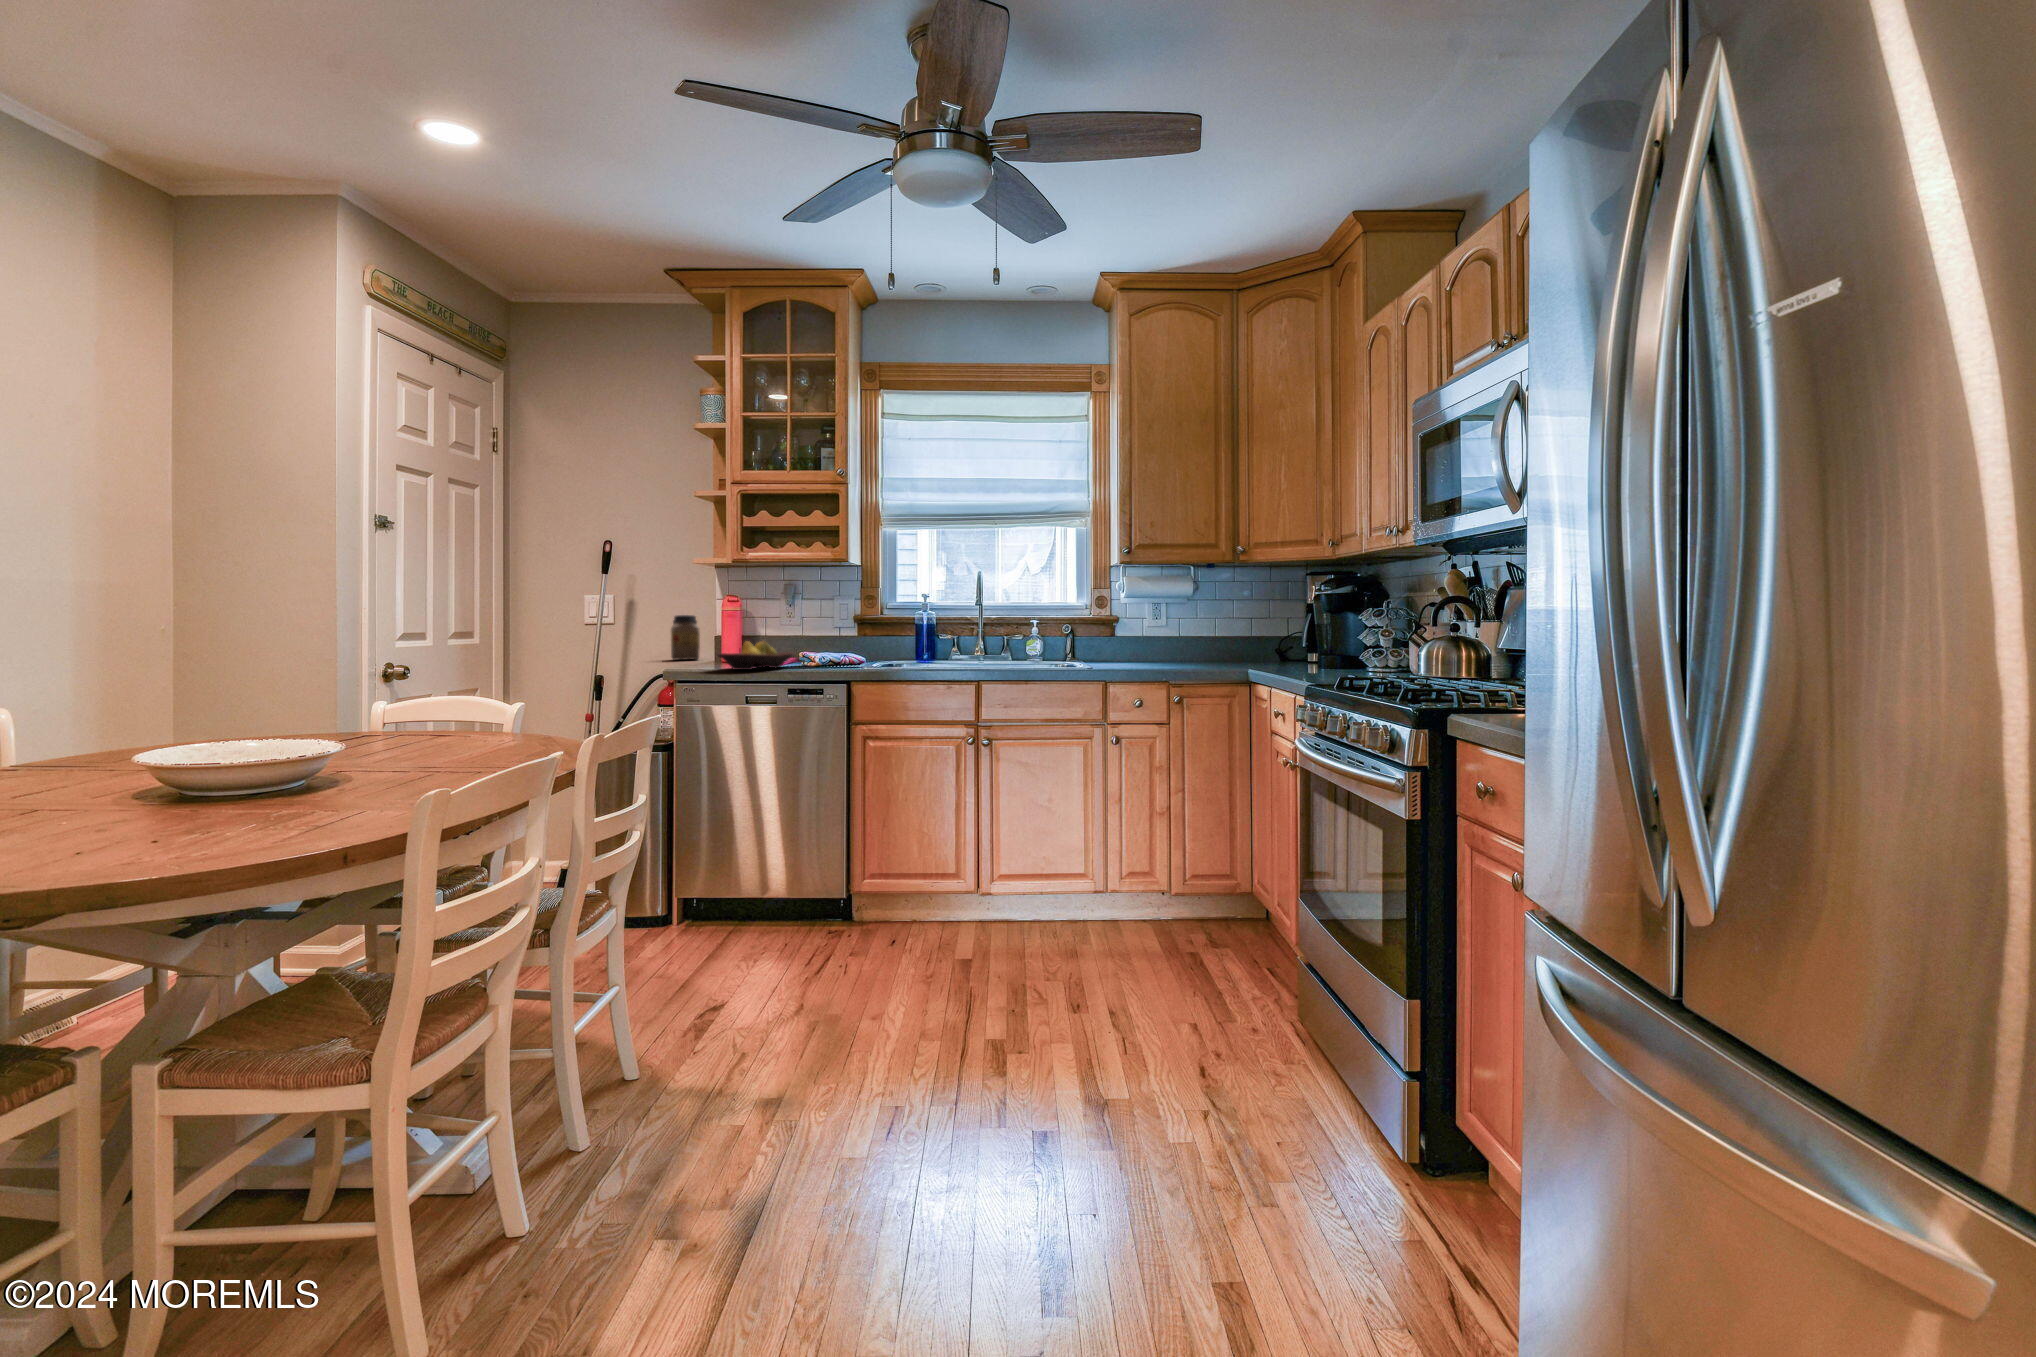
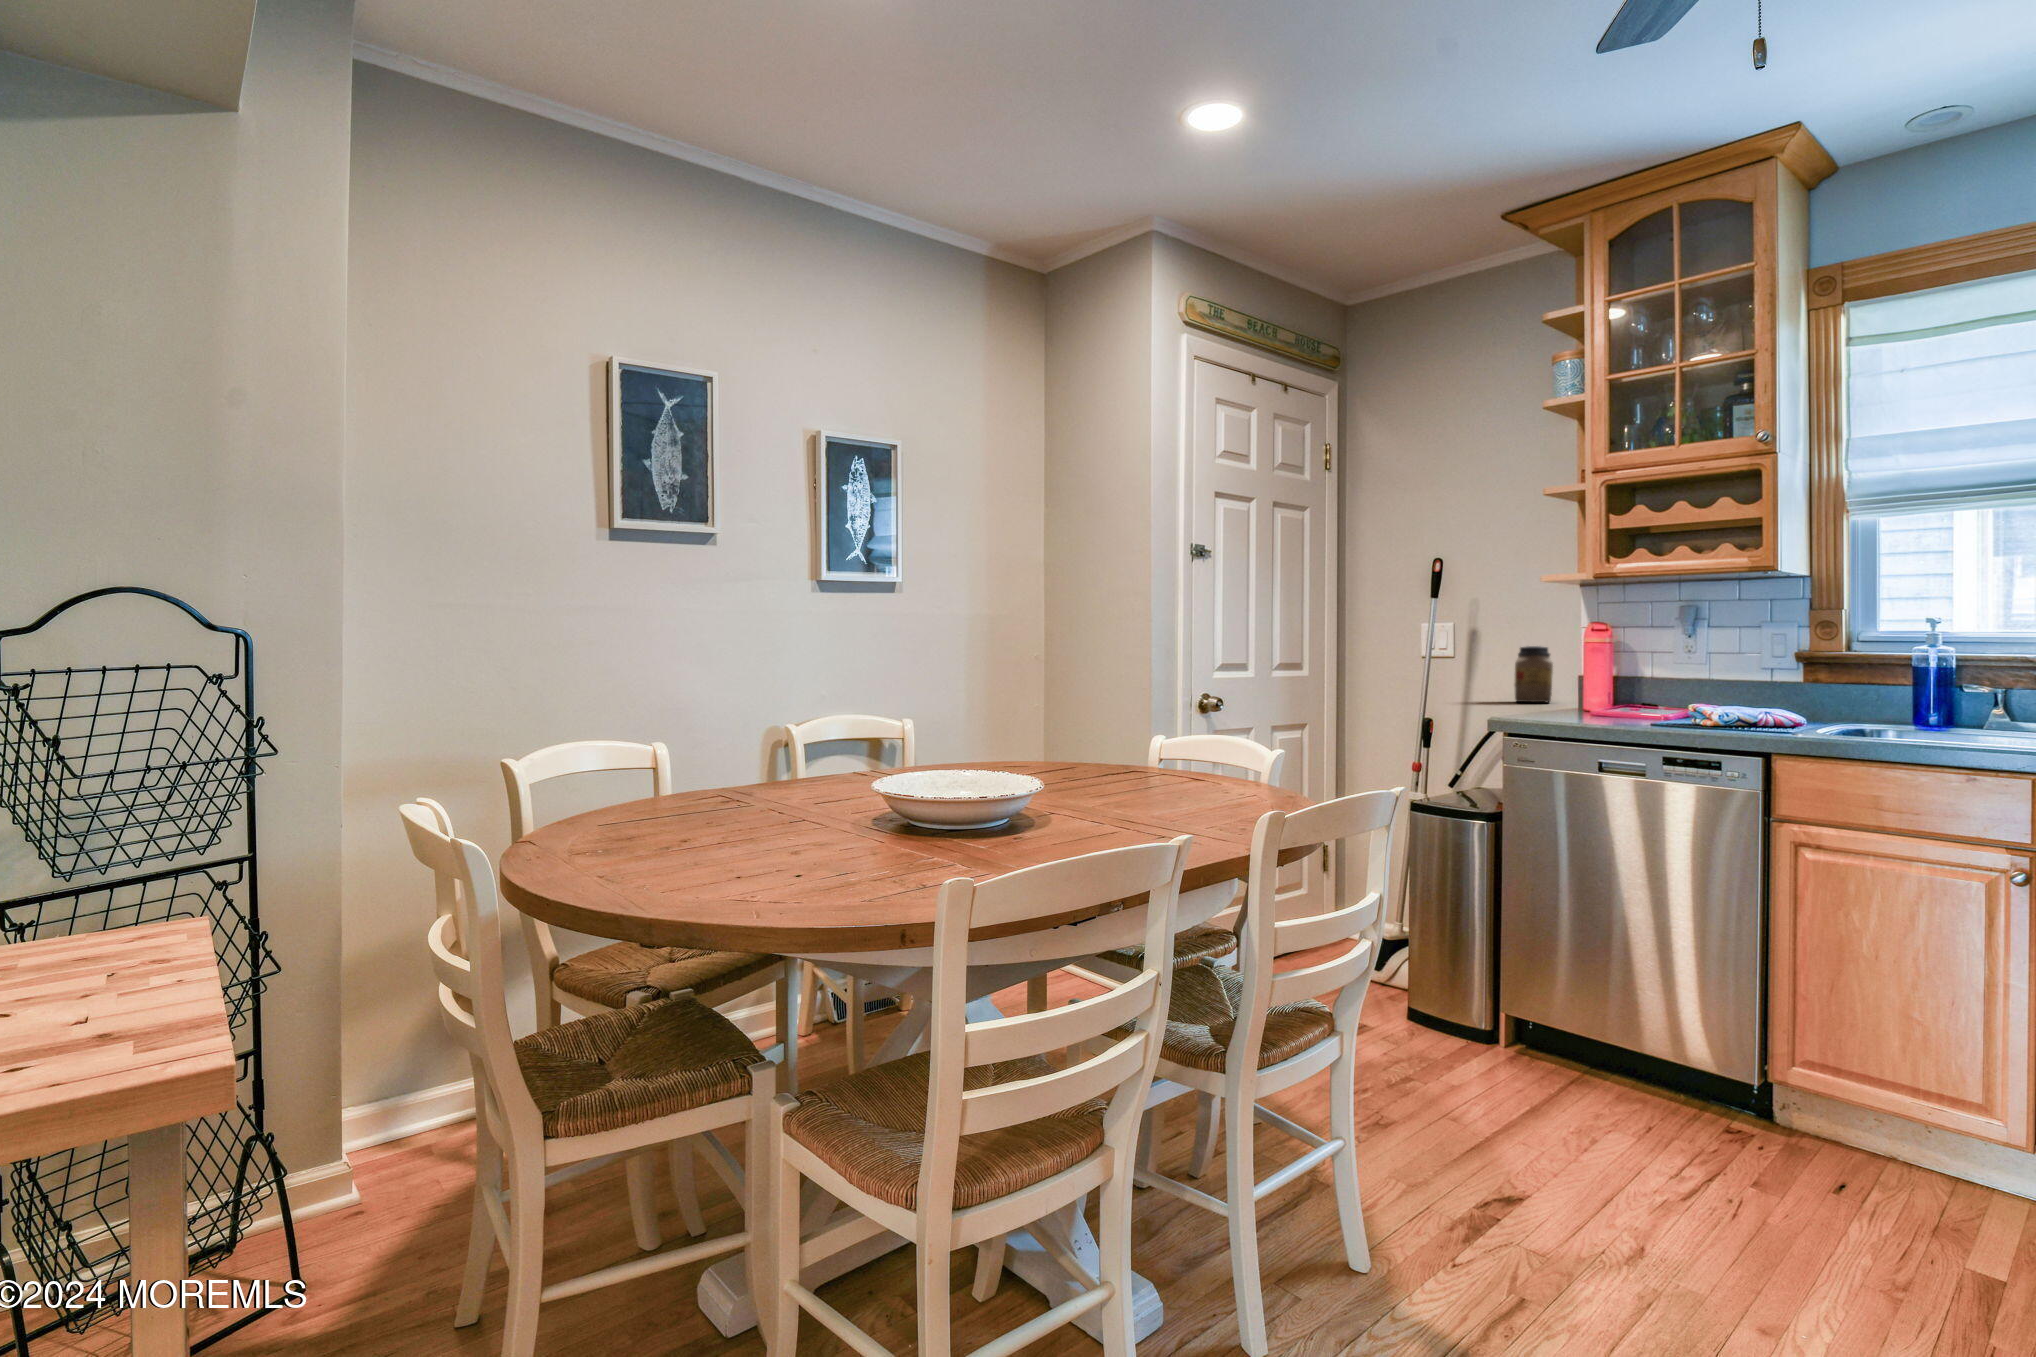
fruit bowl: present [718,641,794,670] -> none [1557,685,1682,725]

